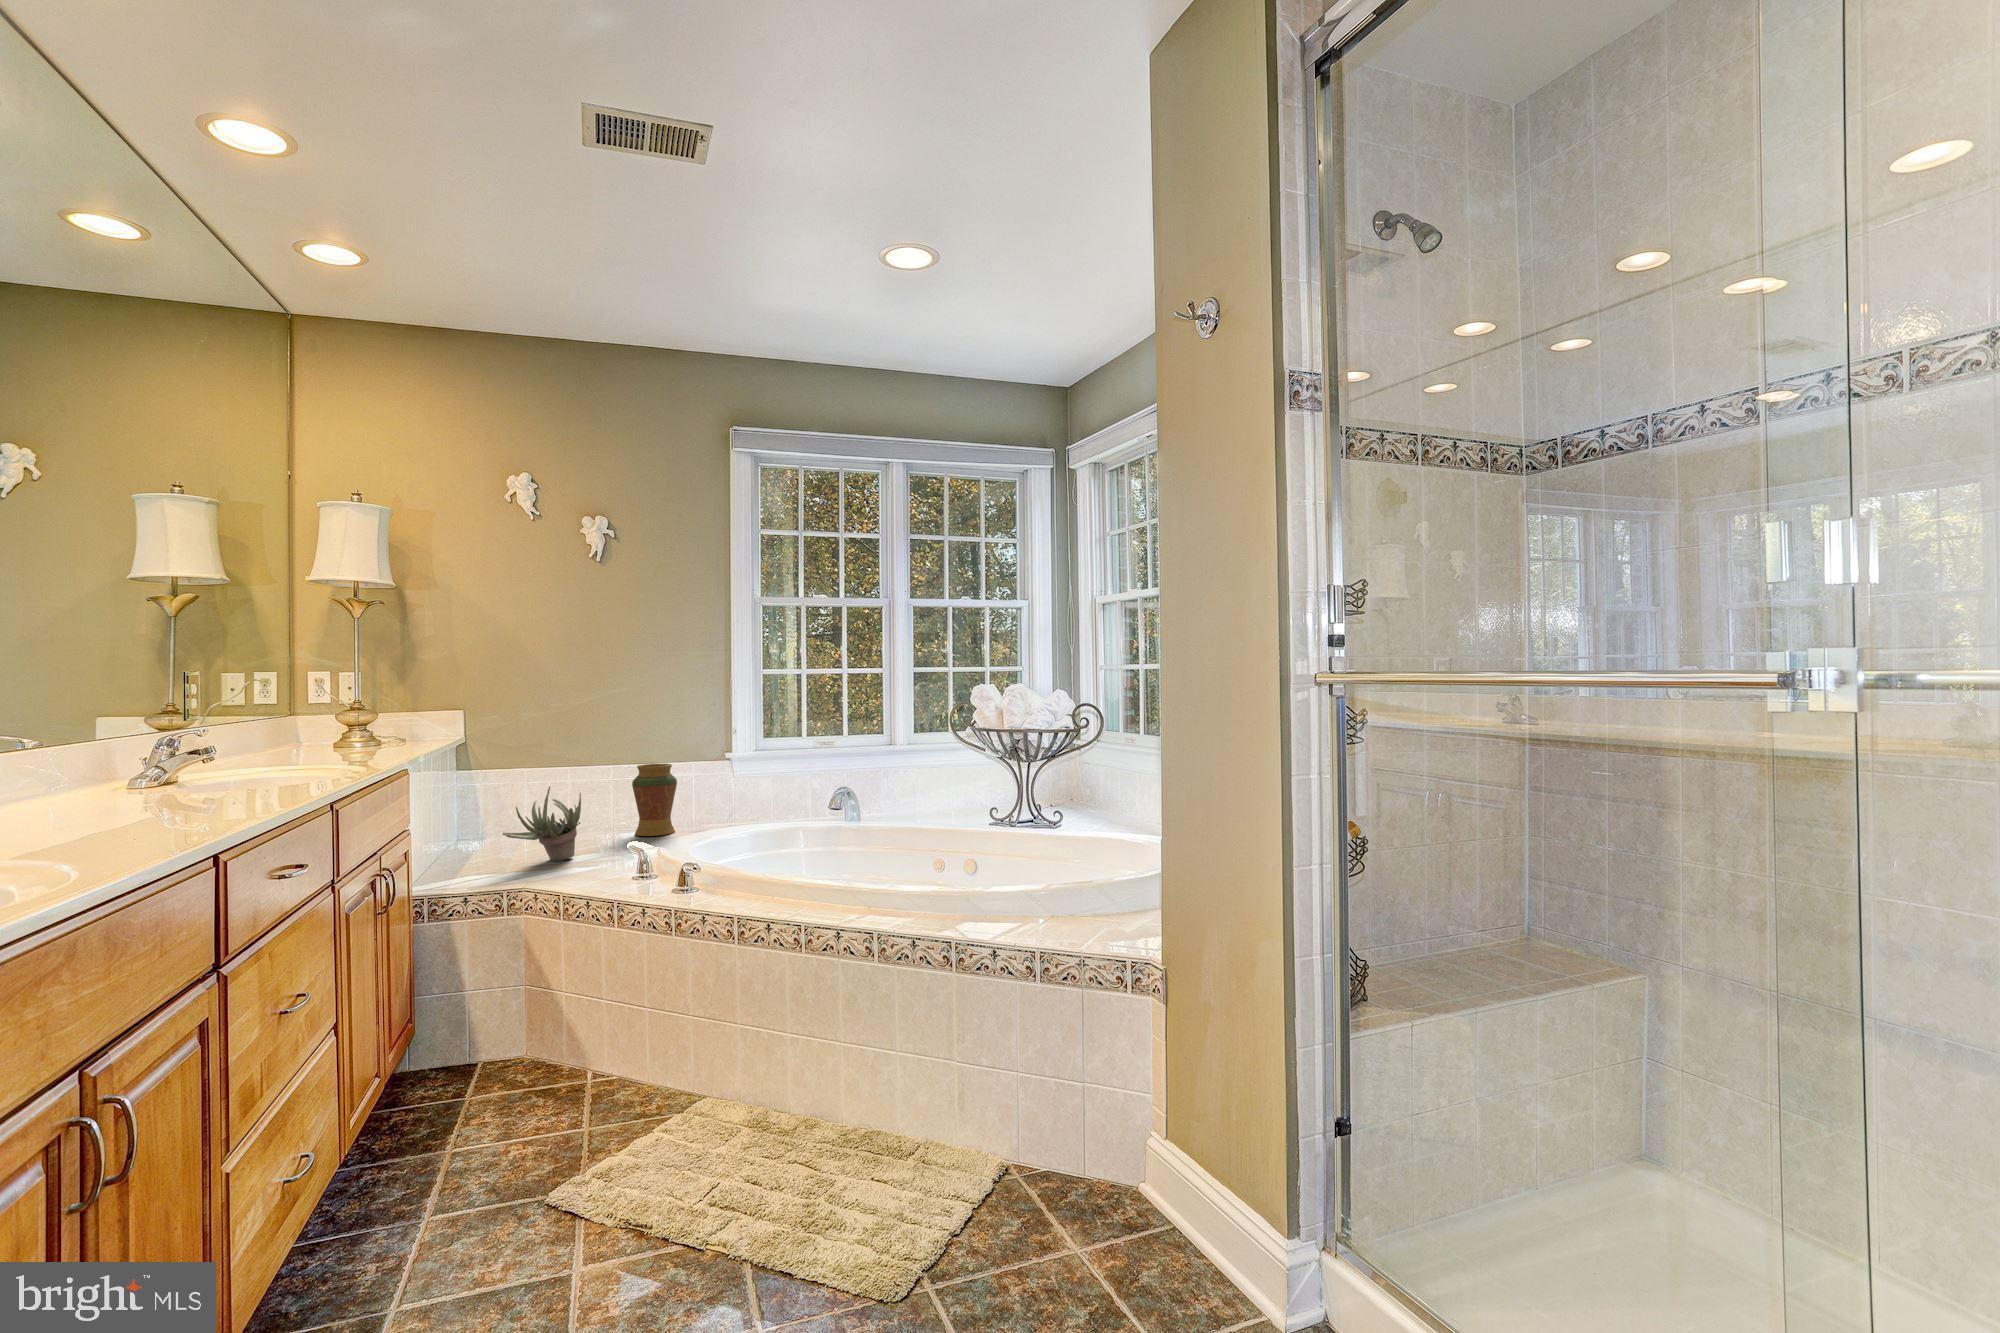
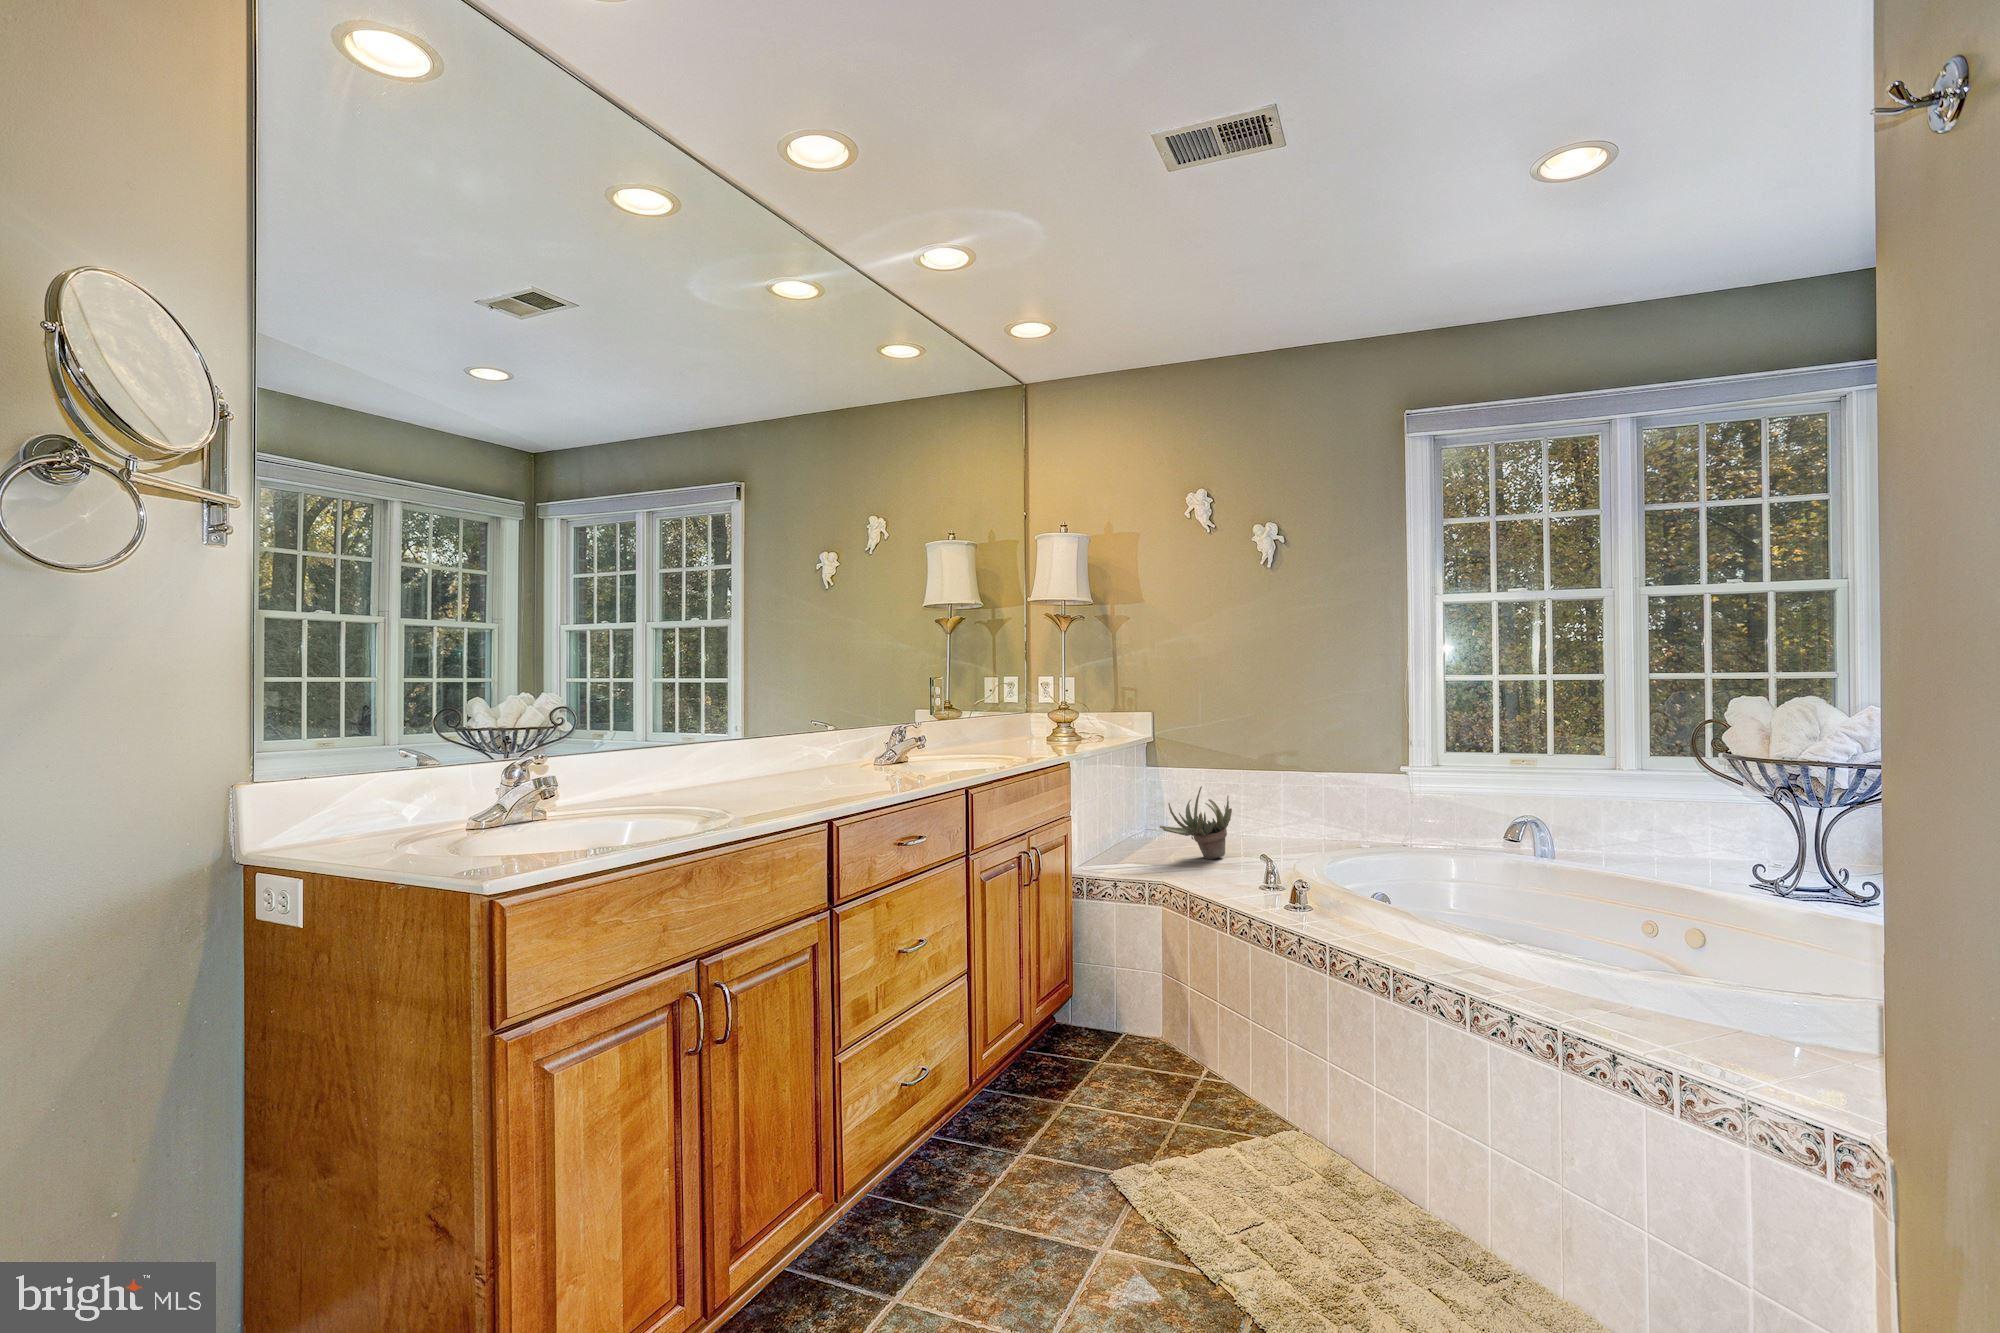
decorative vase: present [632,764,677,836] -> none [1293,773,1339,847]

